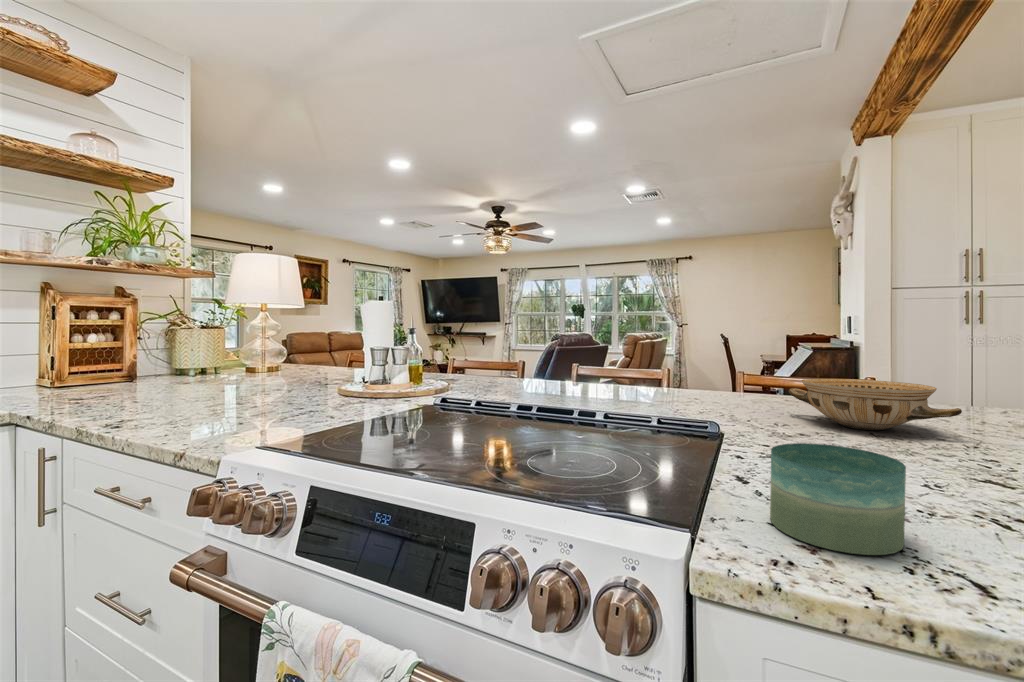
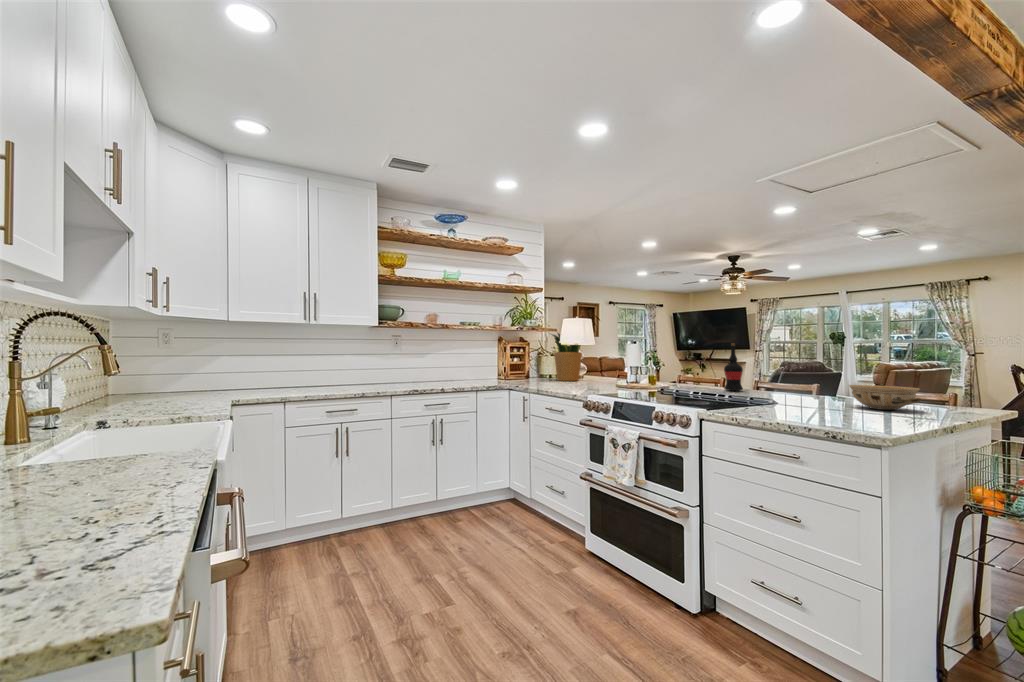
potted plant: none [188,278,274,382] -> present [553,333,582,381]
wine bottle: none [539,305,568,389] -> present [724,343,743,391]
candle: present [770,443,906,555] -> none [741,393,777,417]

